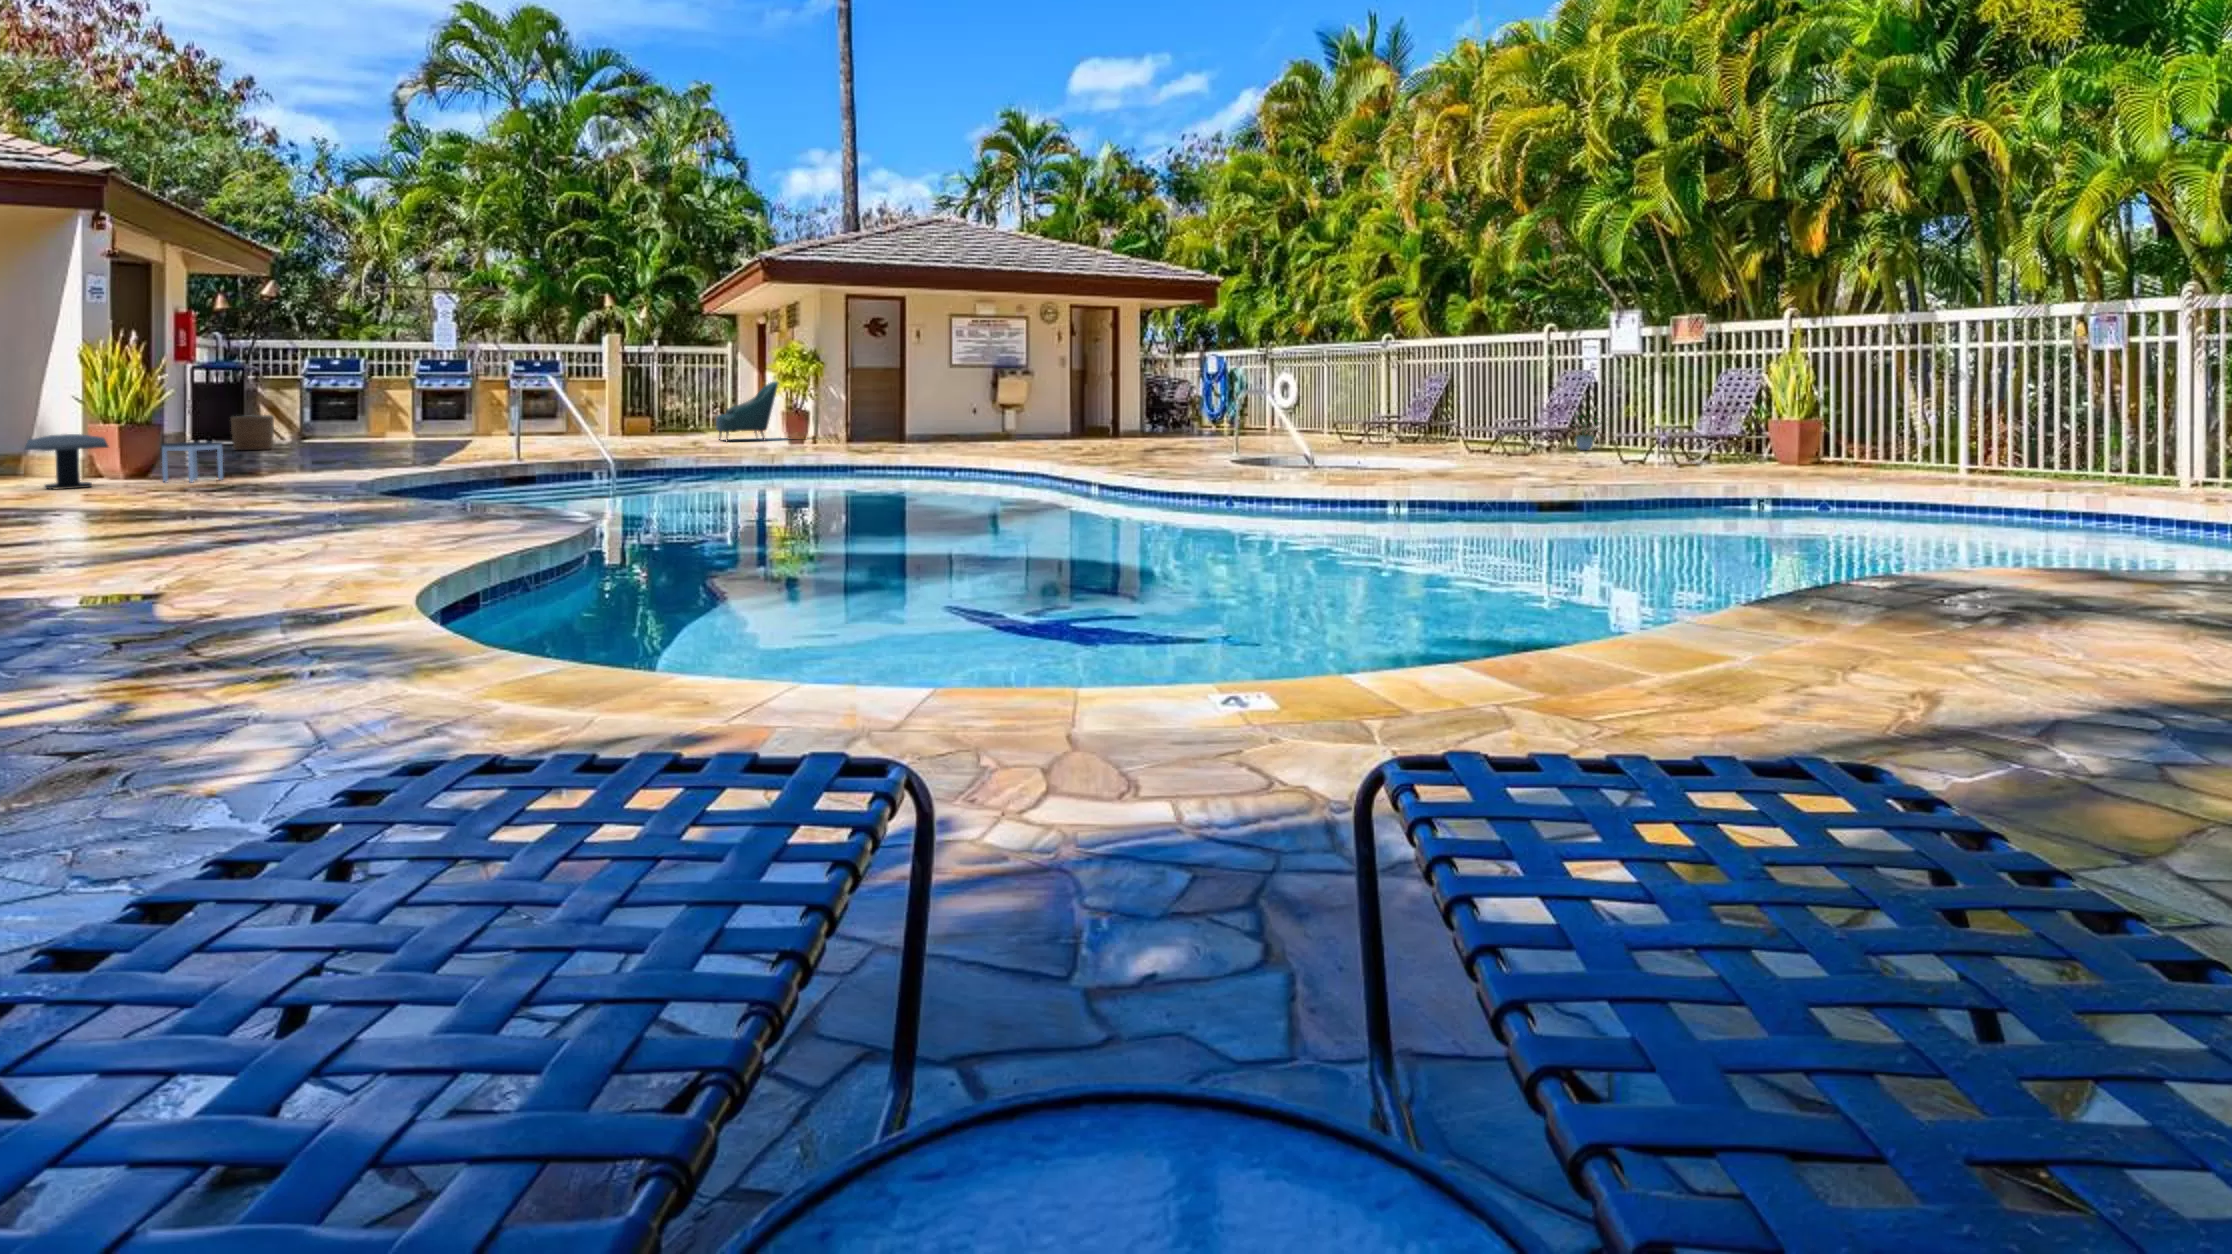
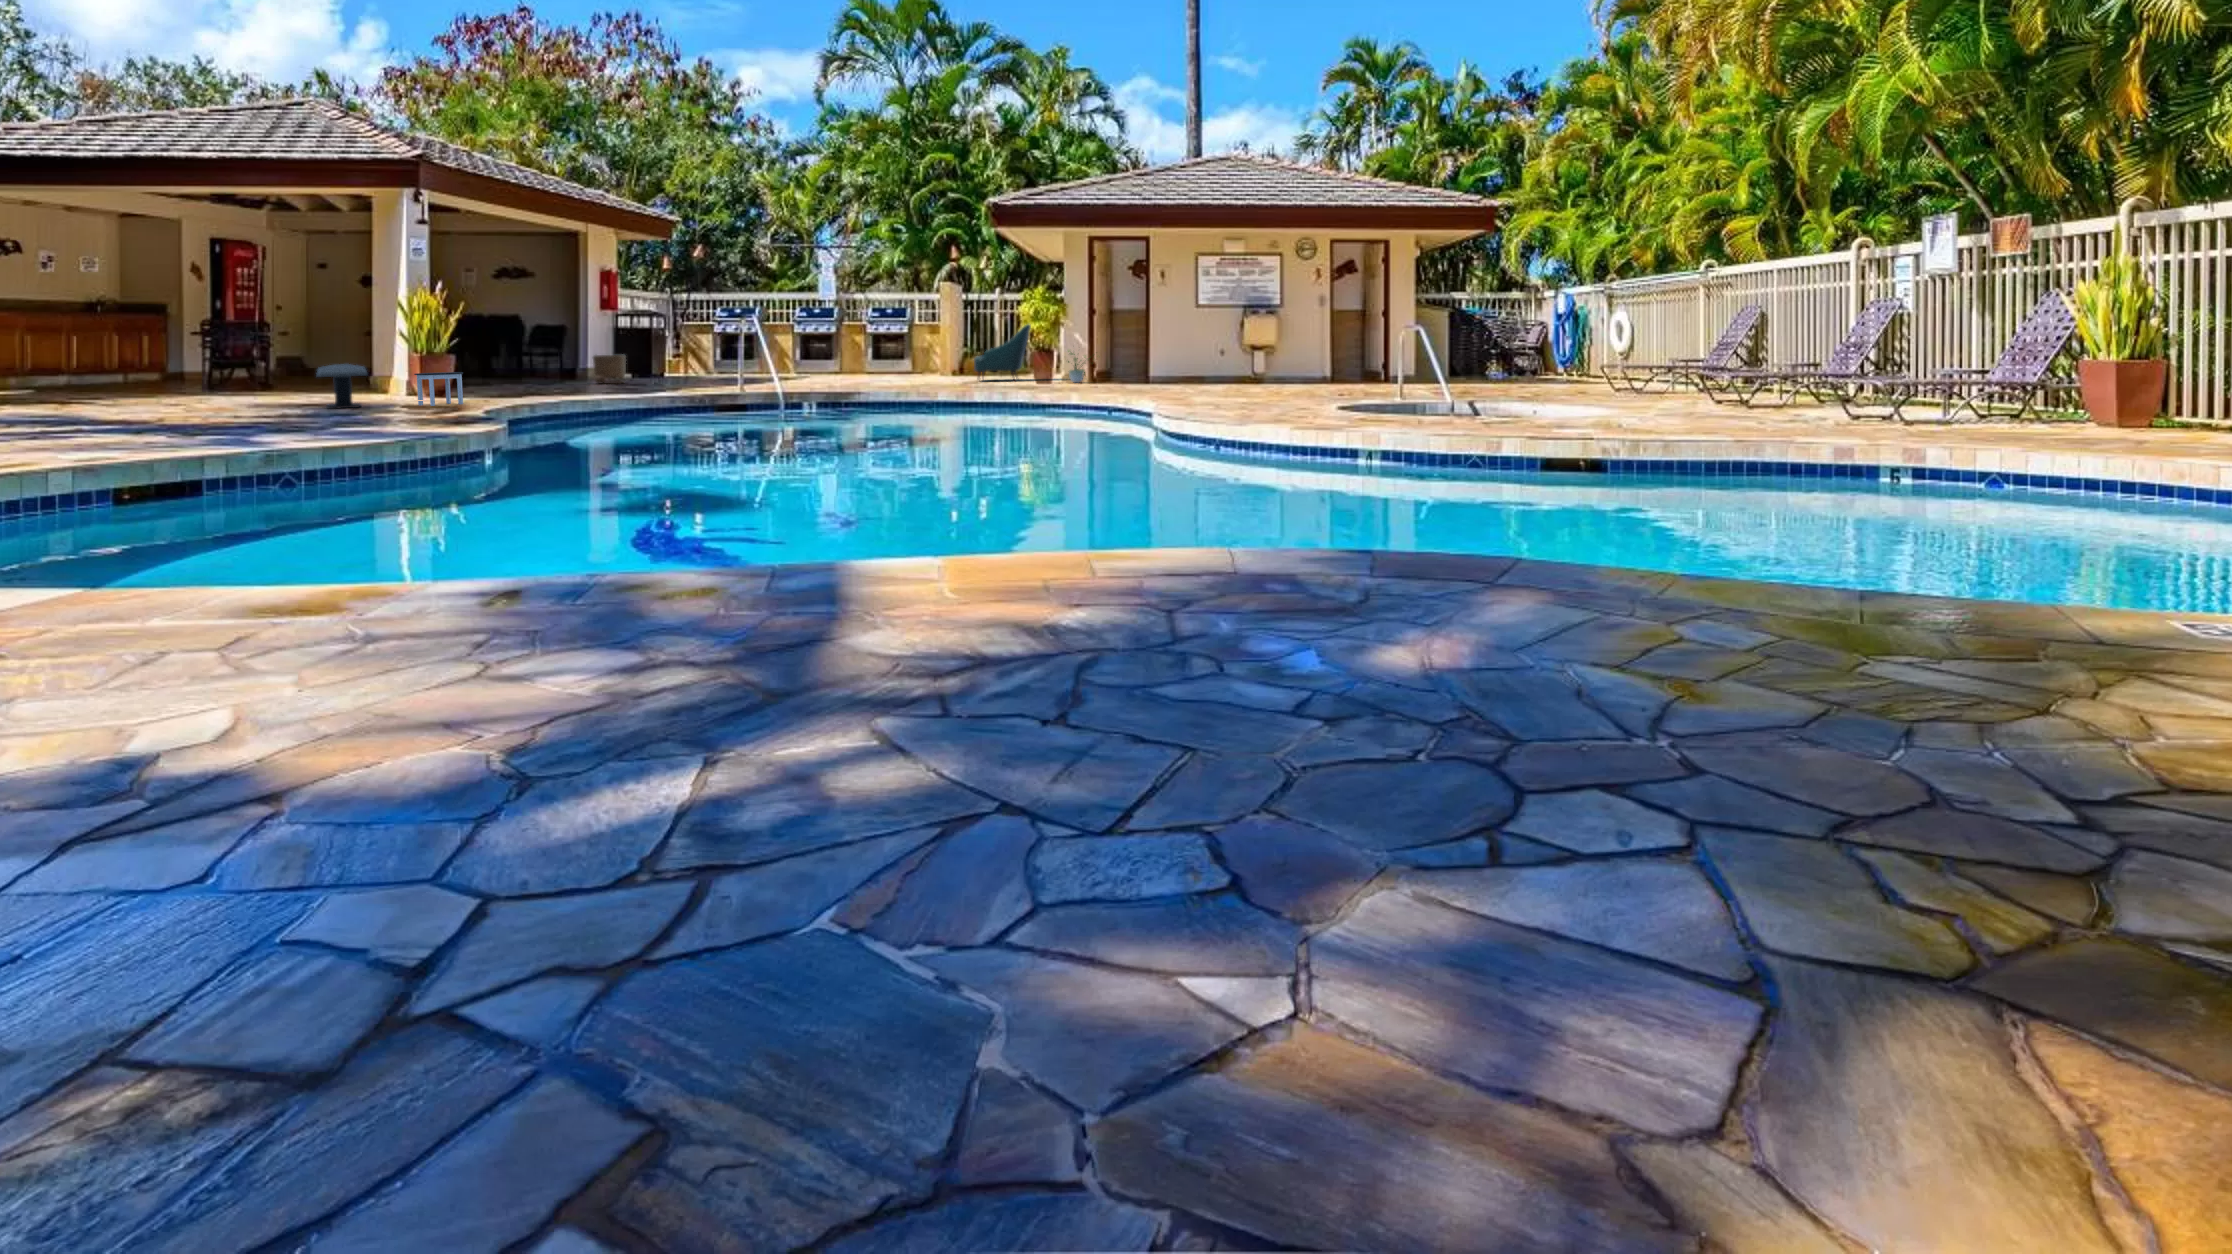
potted plant: present [1574,416,1601,450] -> present [1068,353,1090,383]

